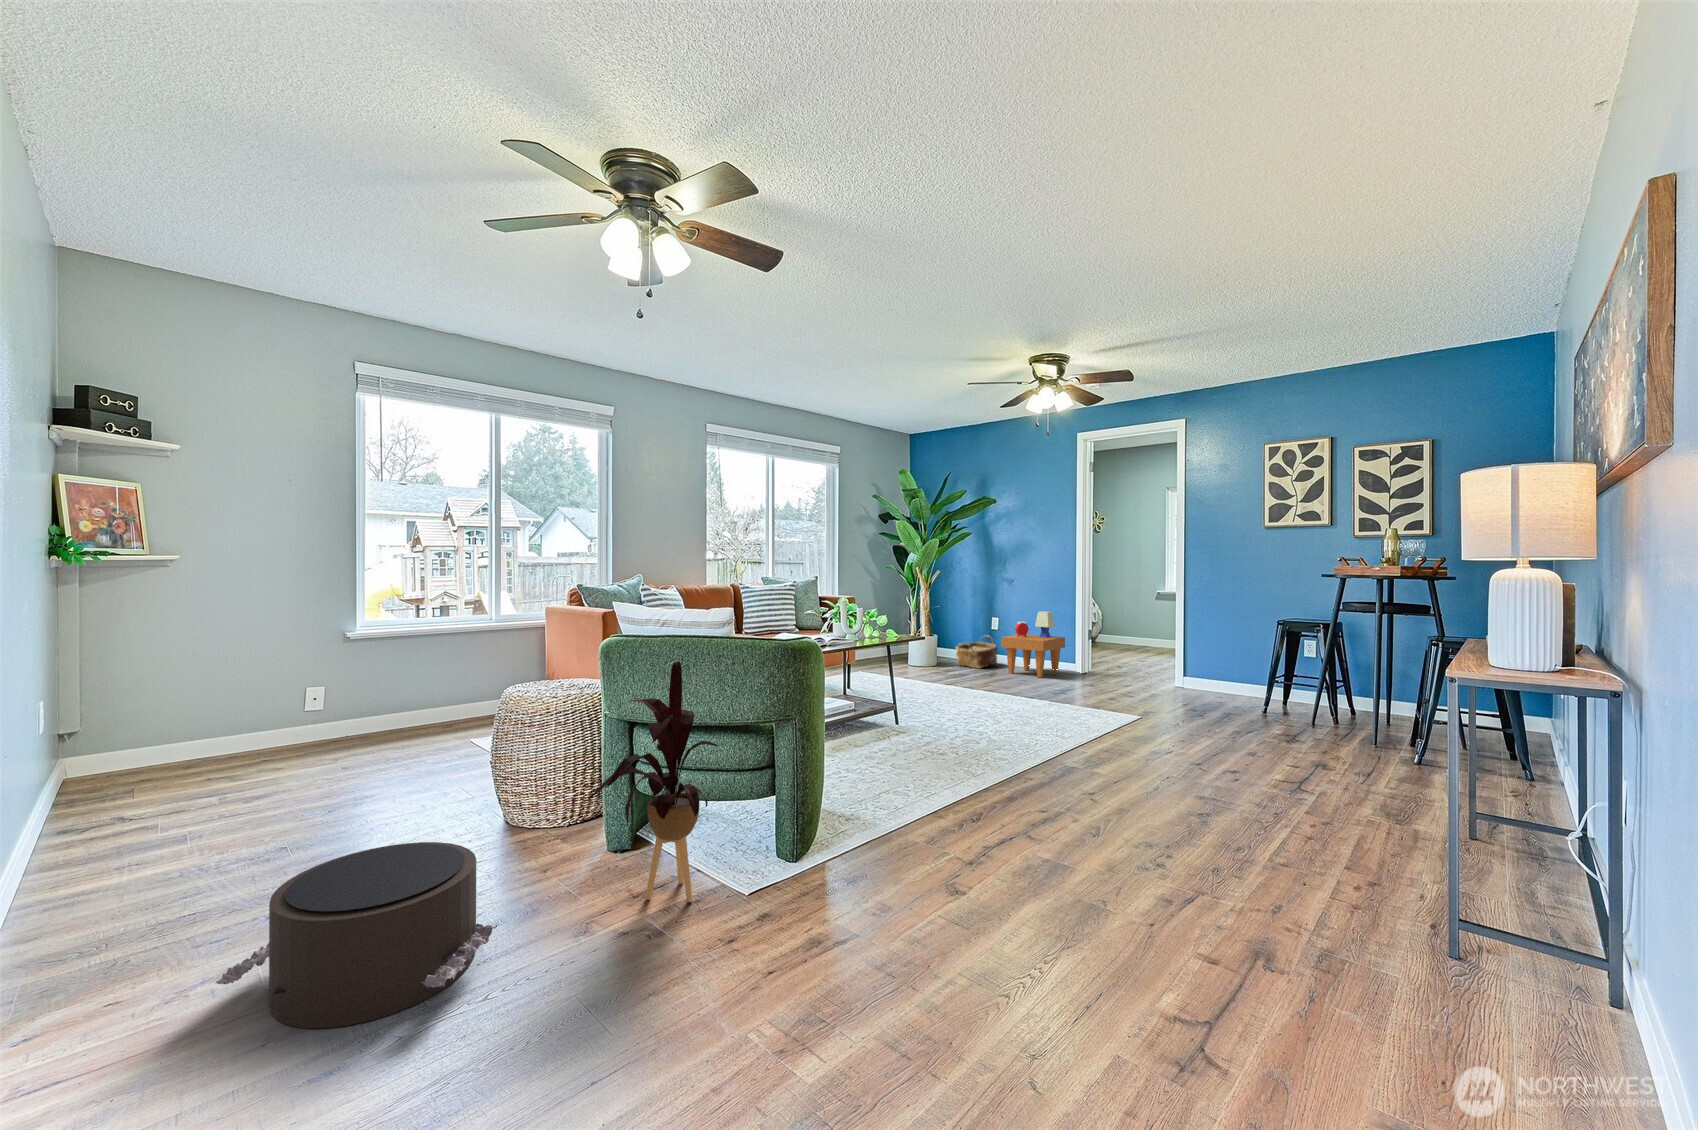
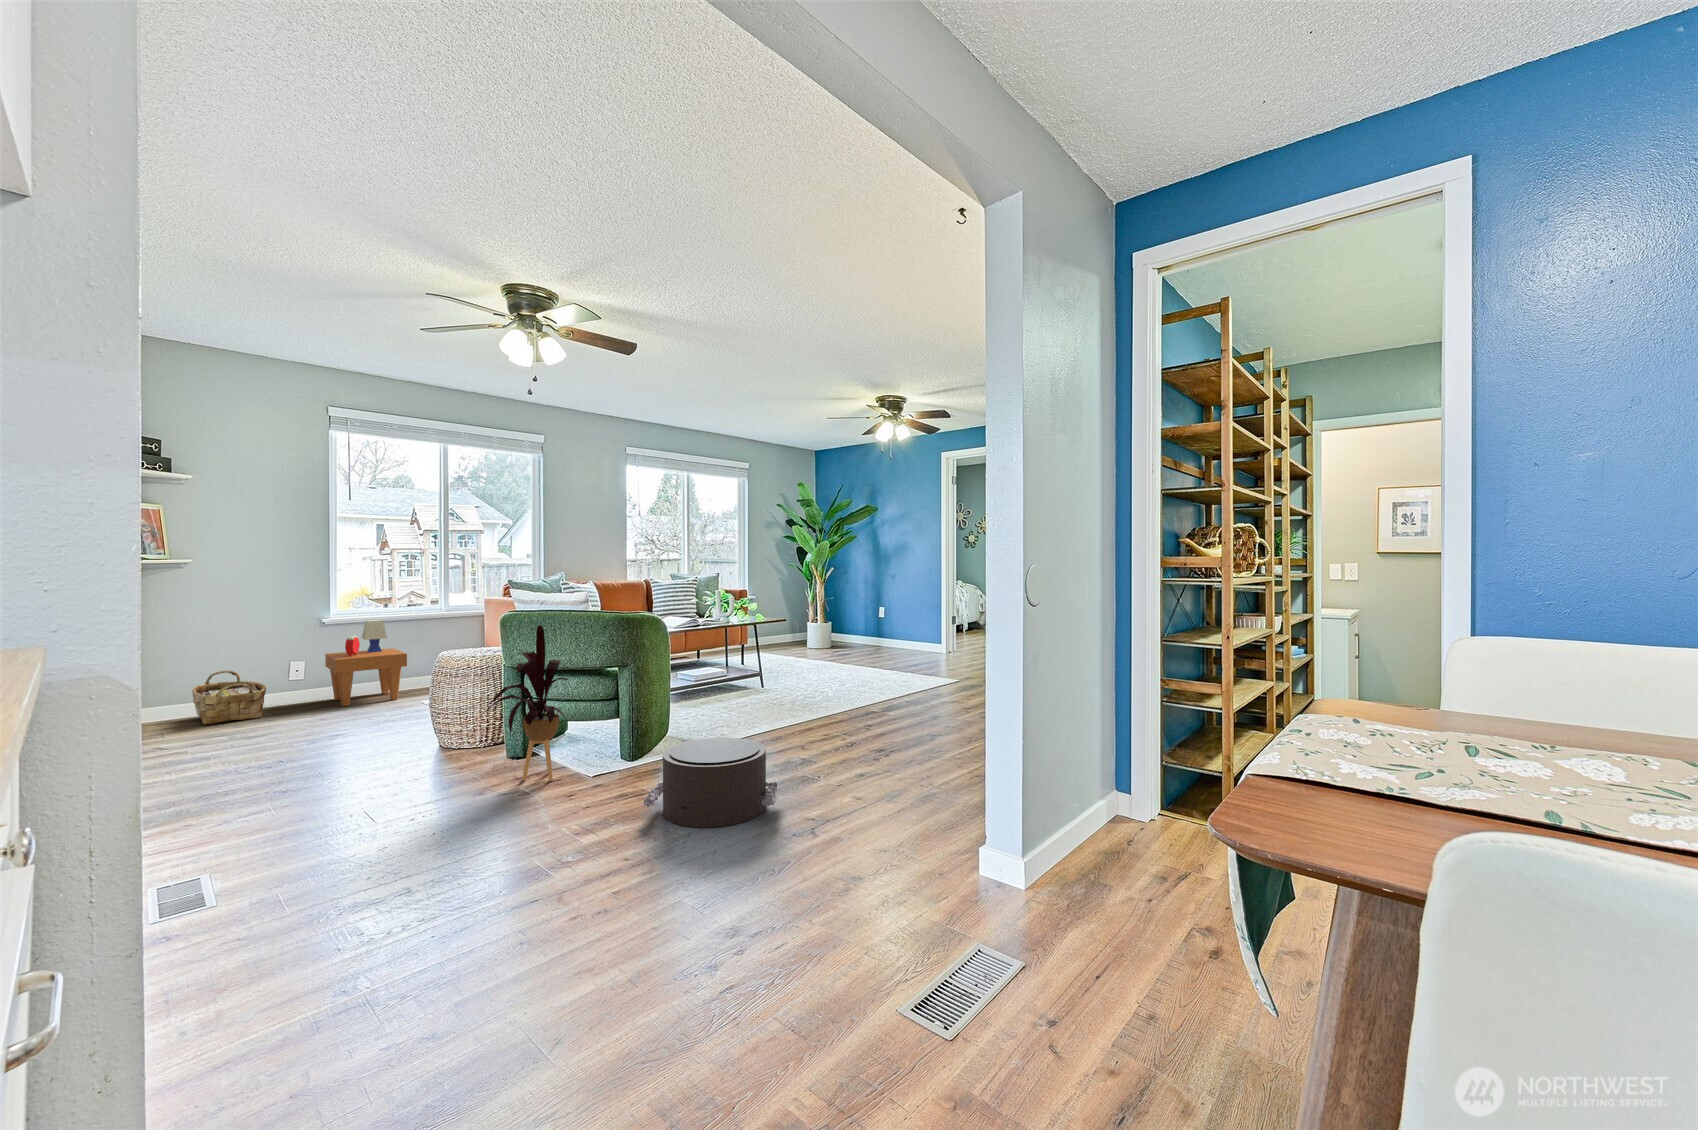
side table: present [1002,611,1065,678] -> present [325,620,407,706]
woven basket: present [956,638,997,668] -> present [192,670,266,725]
pouf: present [216,842,497,1028] -> present [643,738,777,828]

